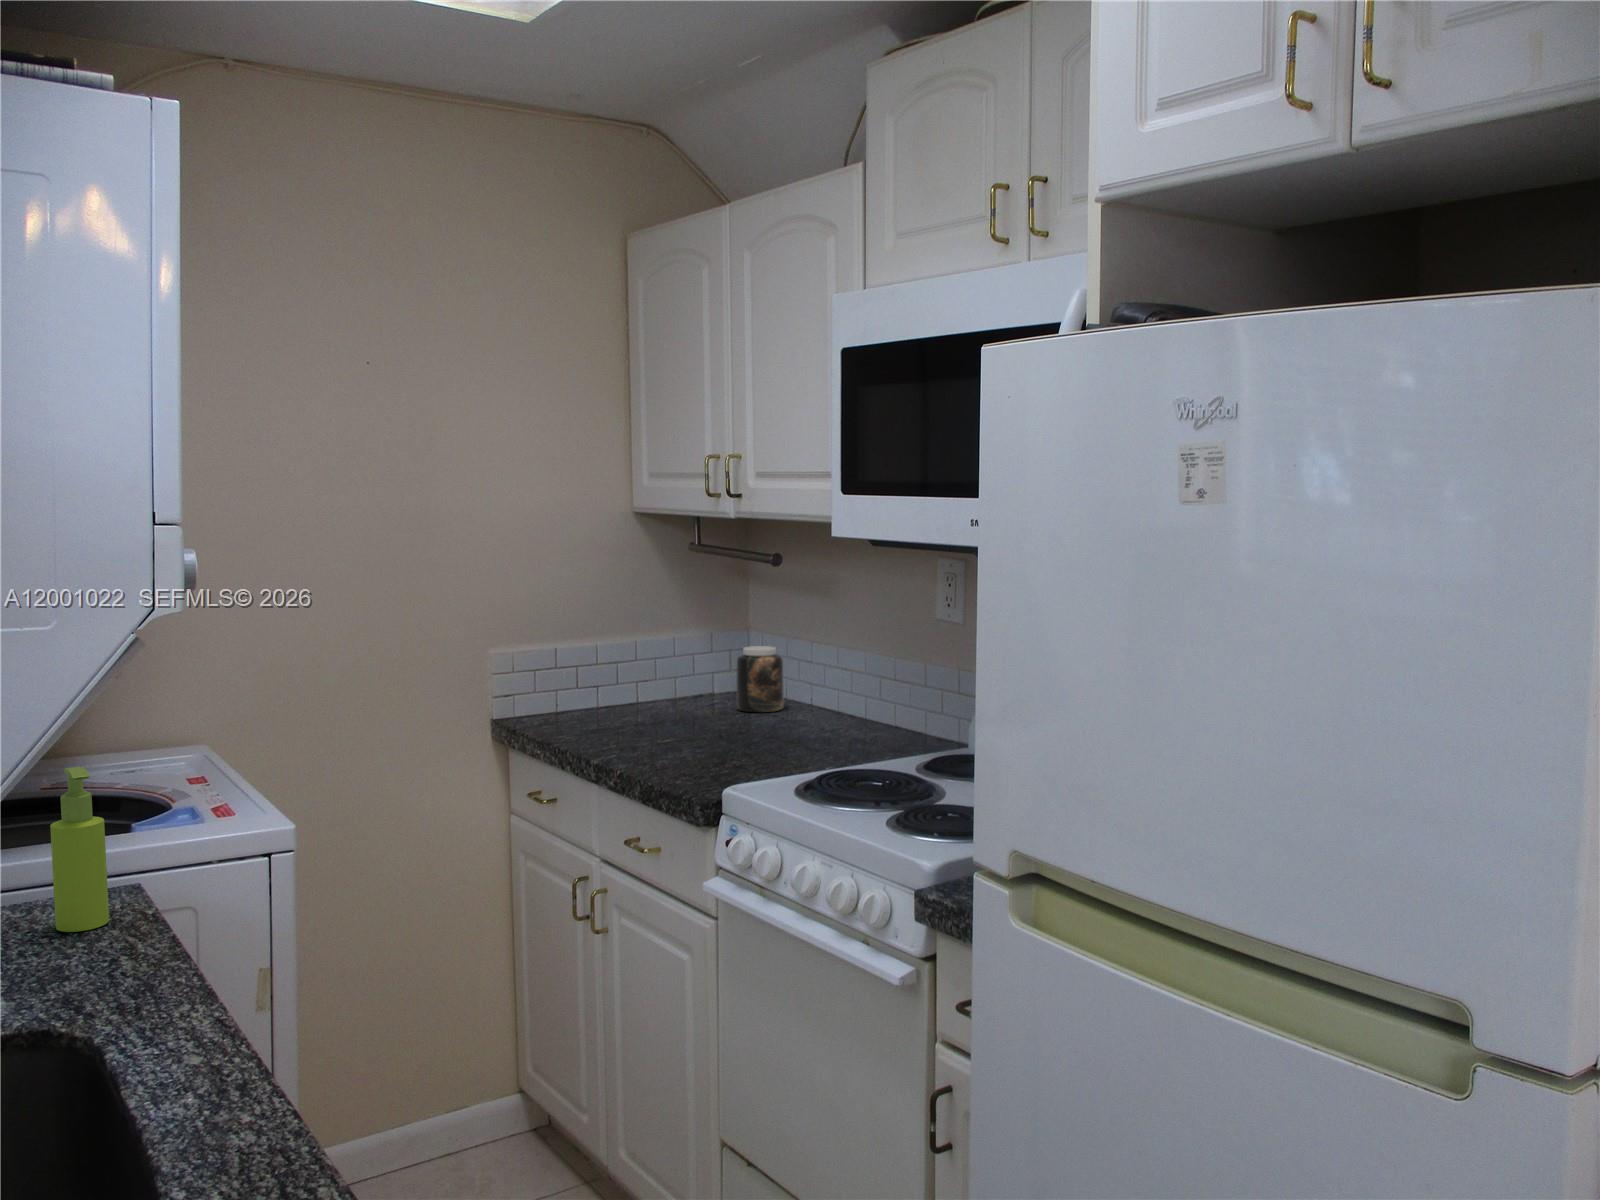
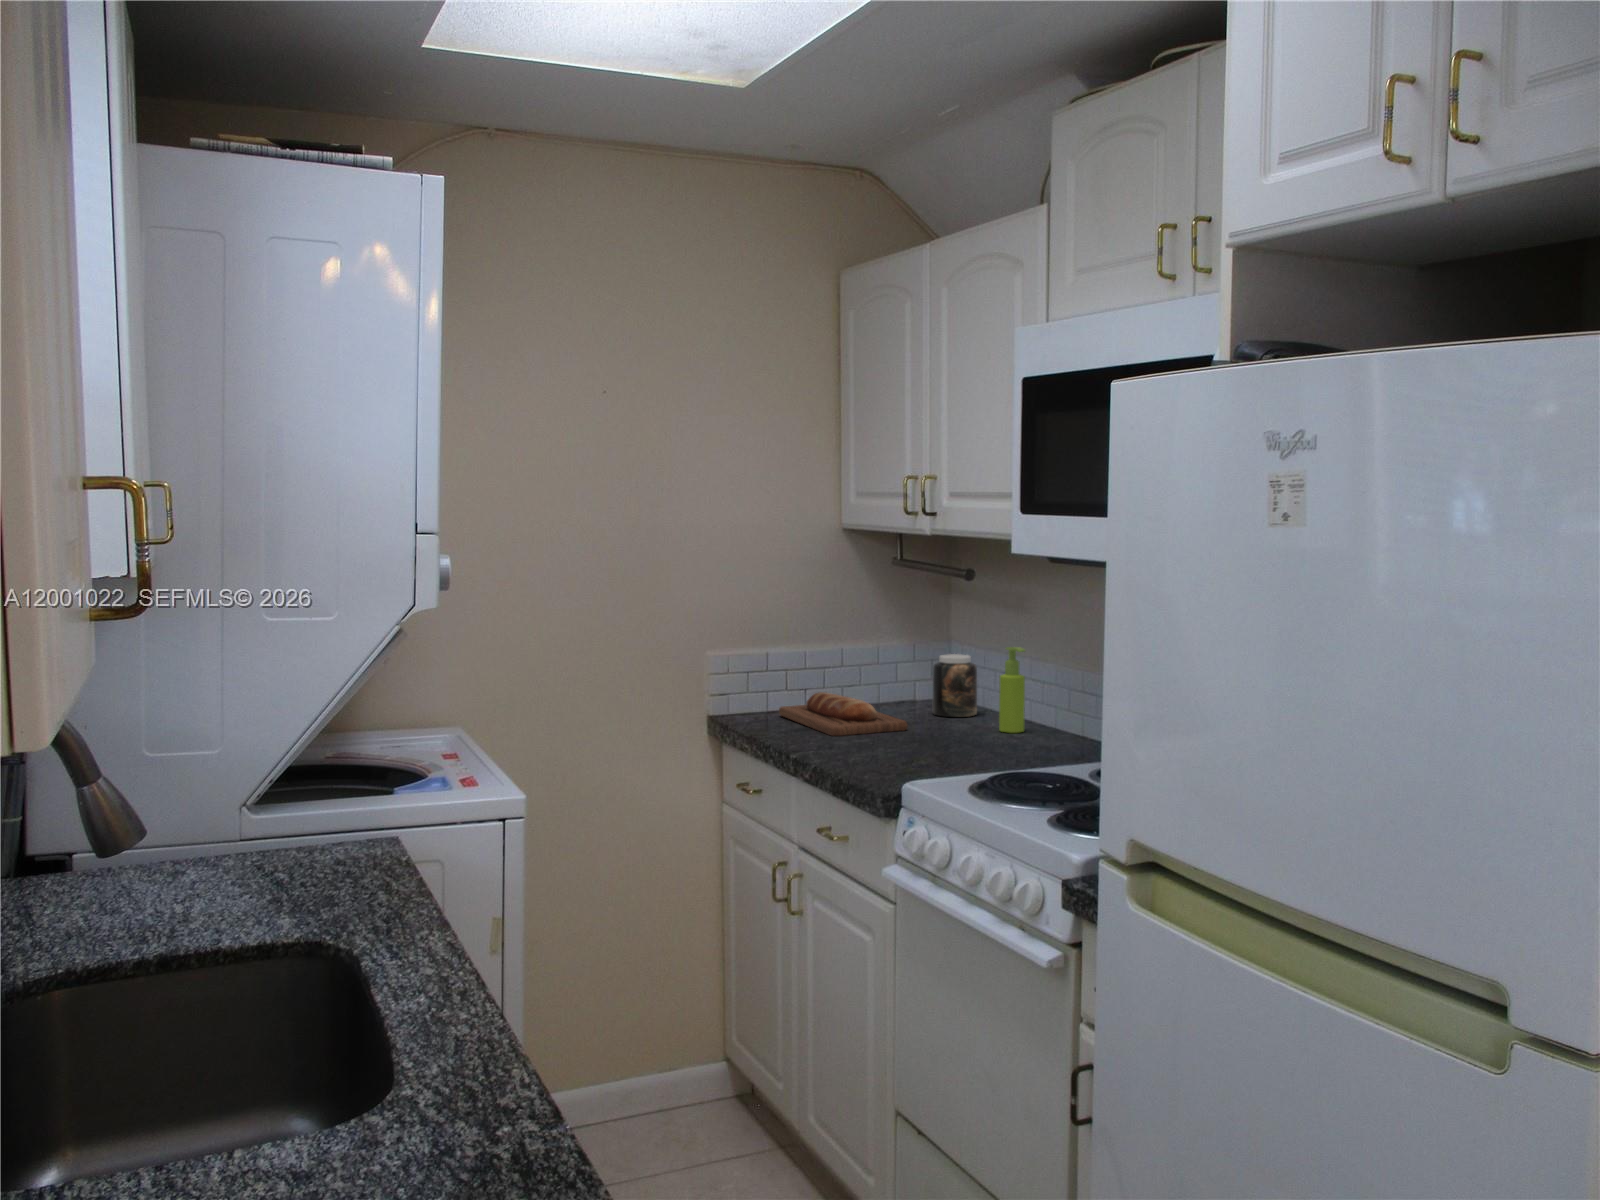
bread loaf: none [572,690,715,737] -> present [779,692,908,736]
soap dispenser: present [50,767,109,932] -> present [999,647,1025,733]

